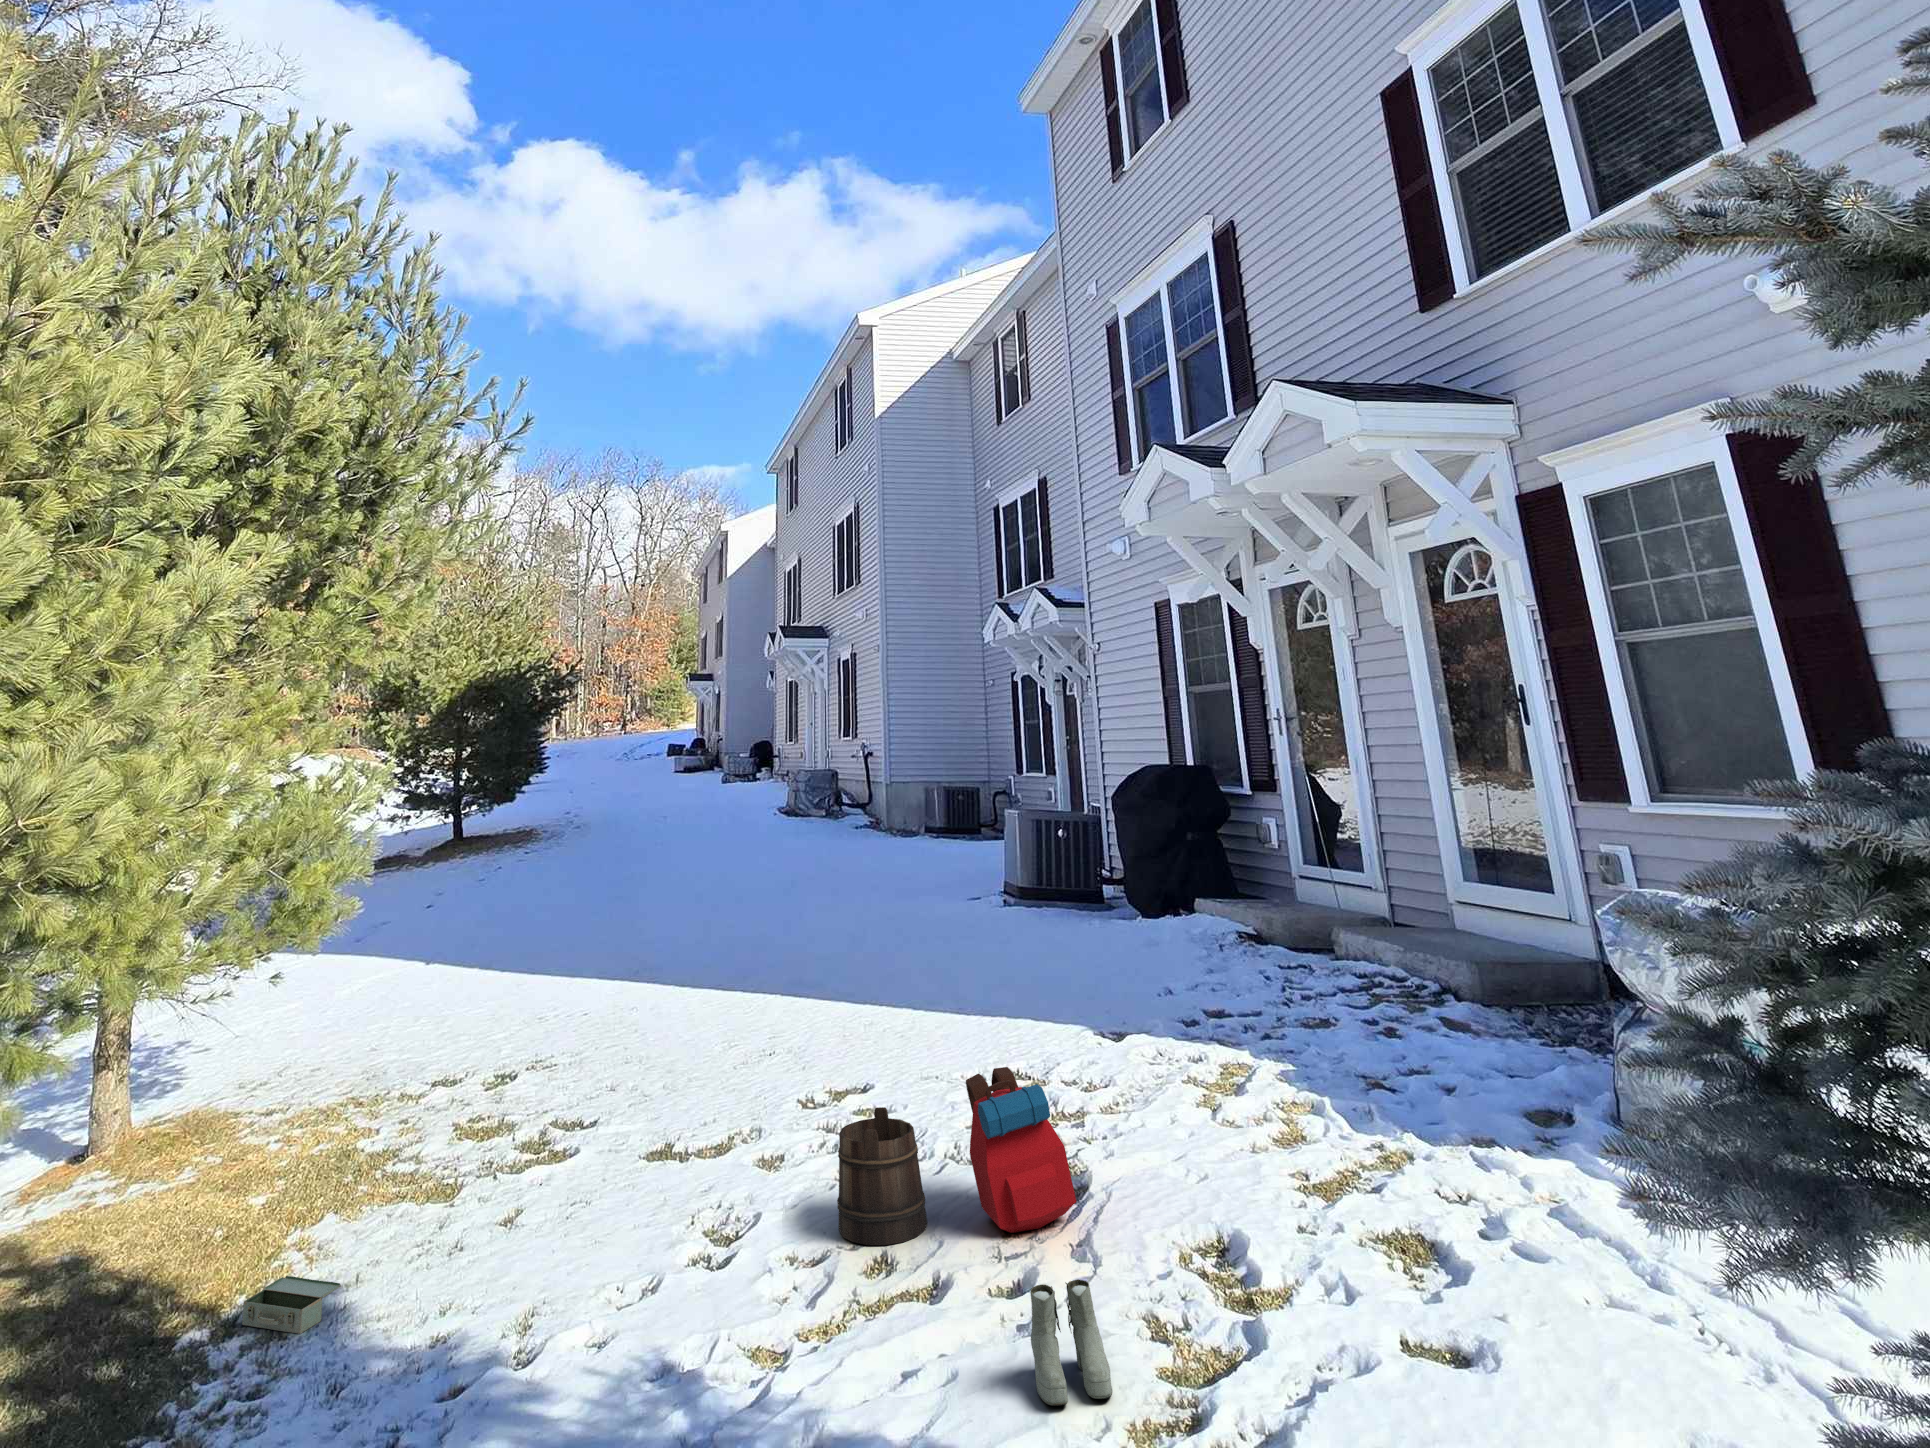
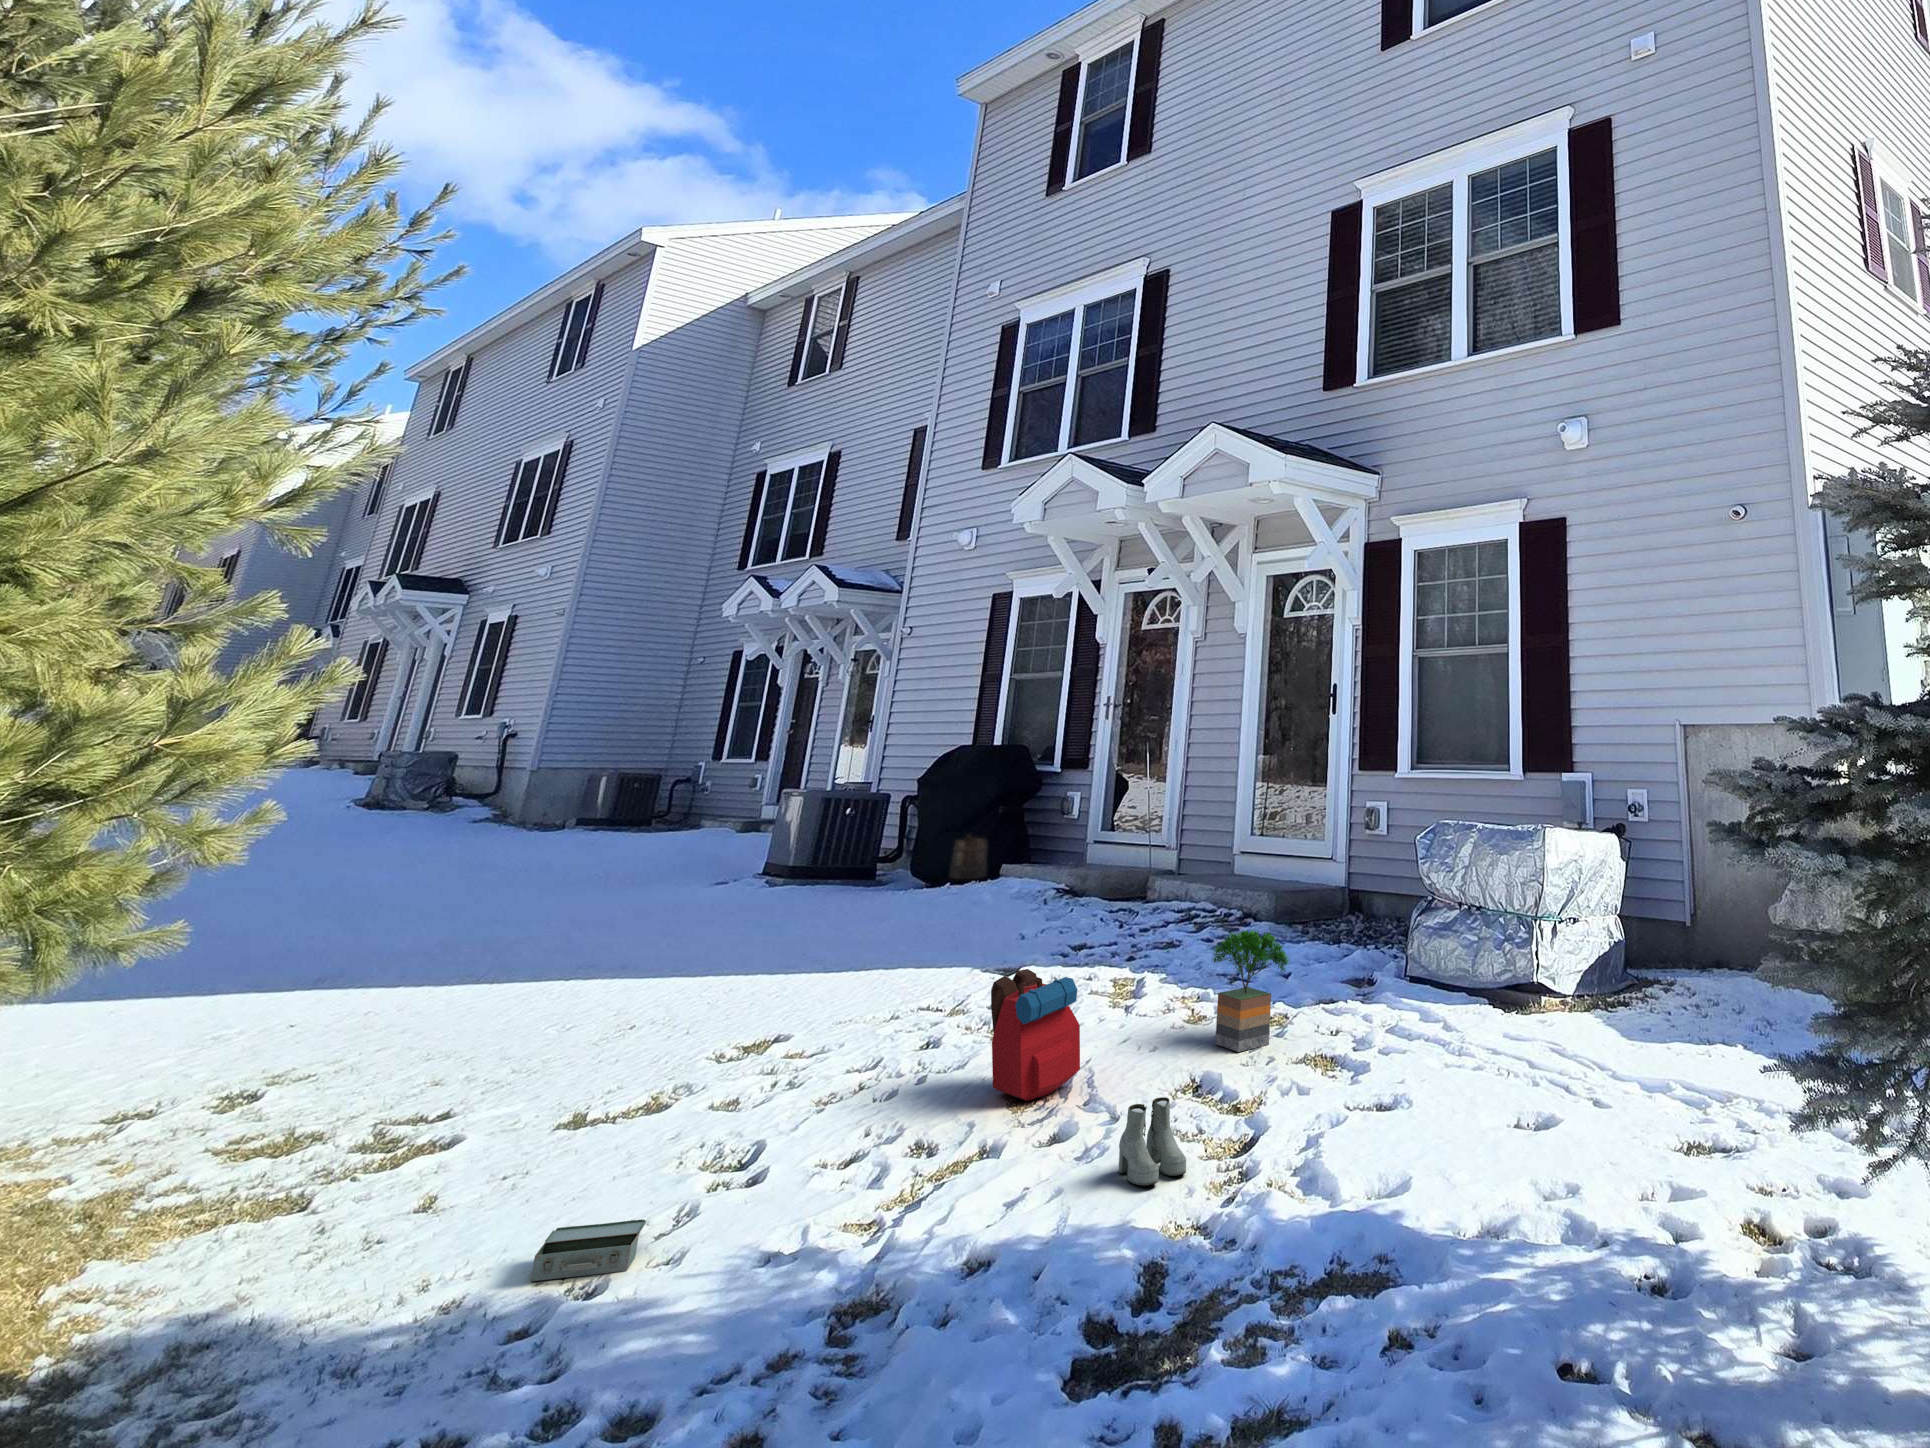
potted tree: none [1245,1036,1354,1207] -> present [1213,930,1289,1052]
bucket: present [837,1107,927,1245] -> present [949,834,987,879]
toolbox: present [242,1276,341,1334] -> present [530,1219,647,1281]

